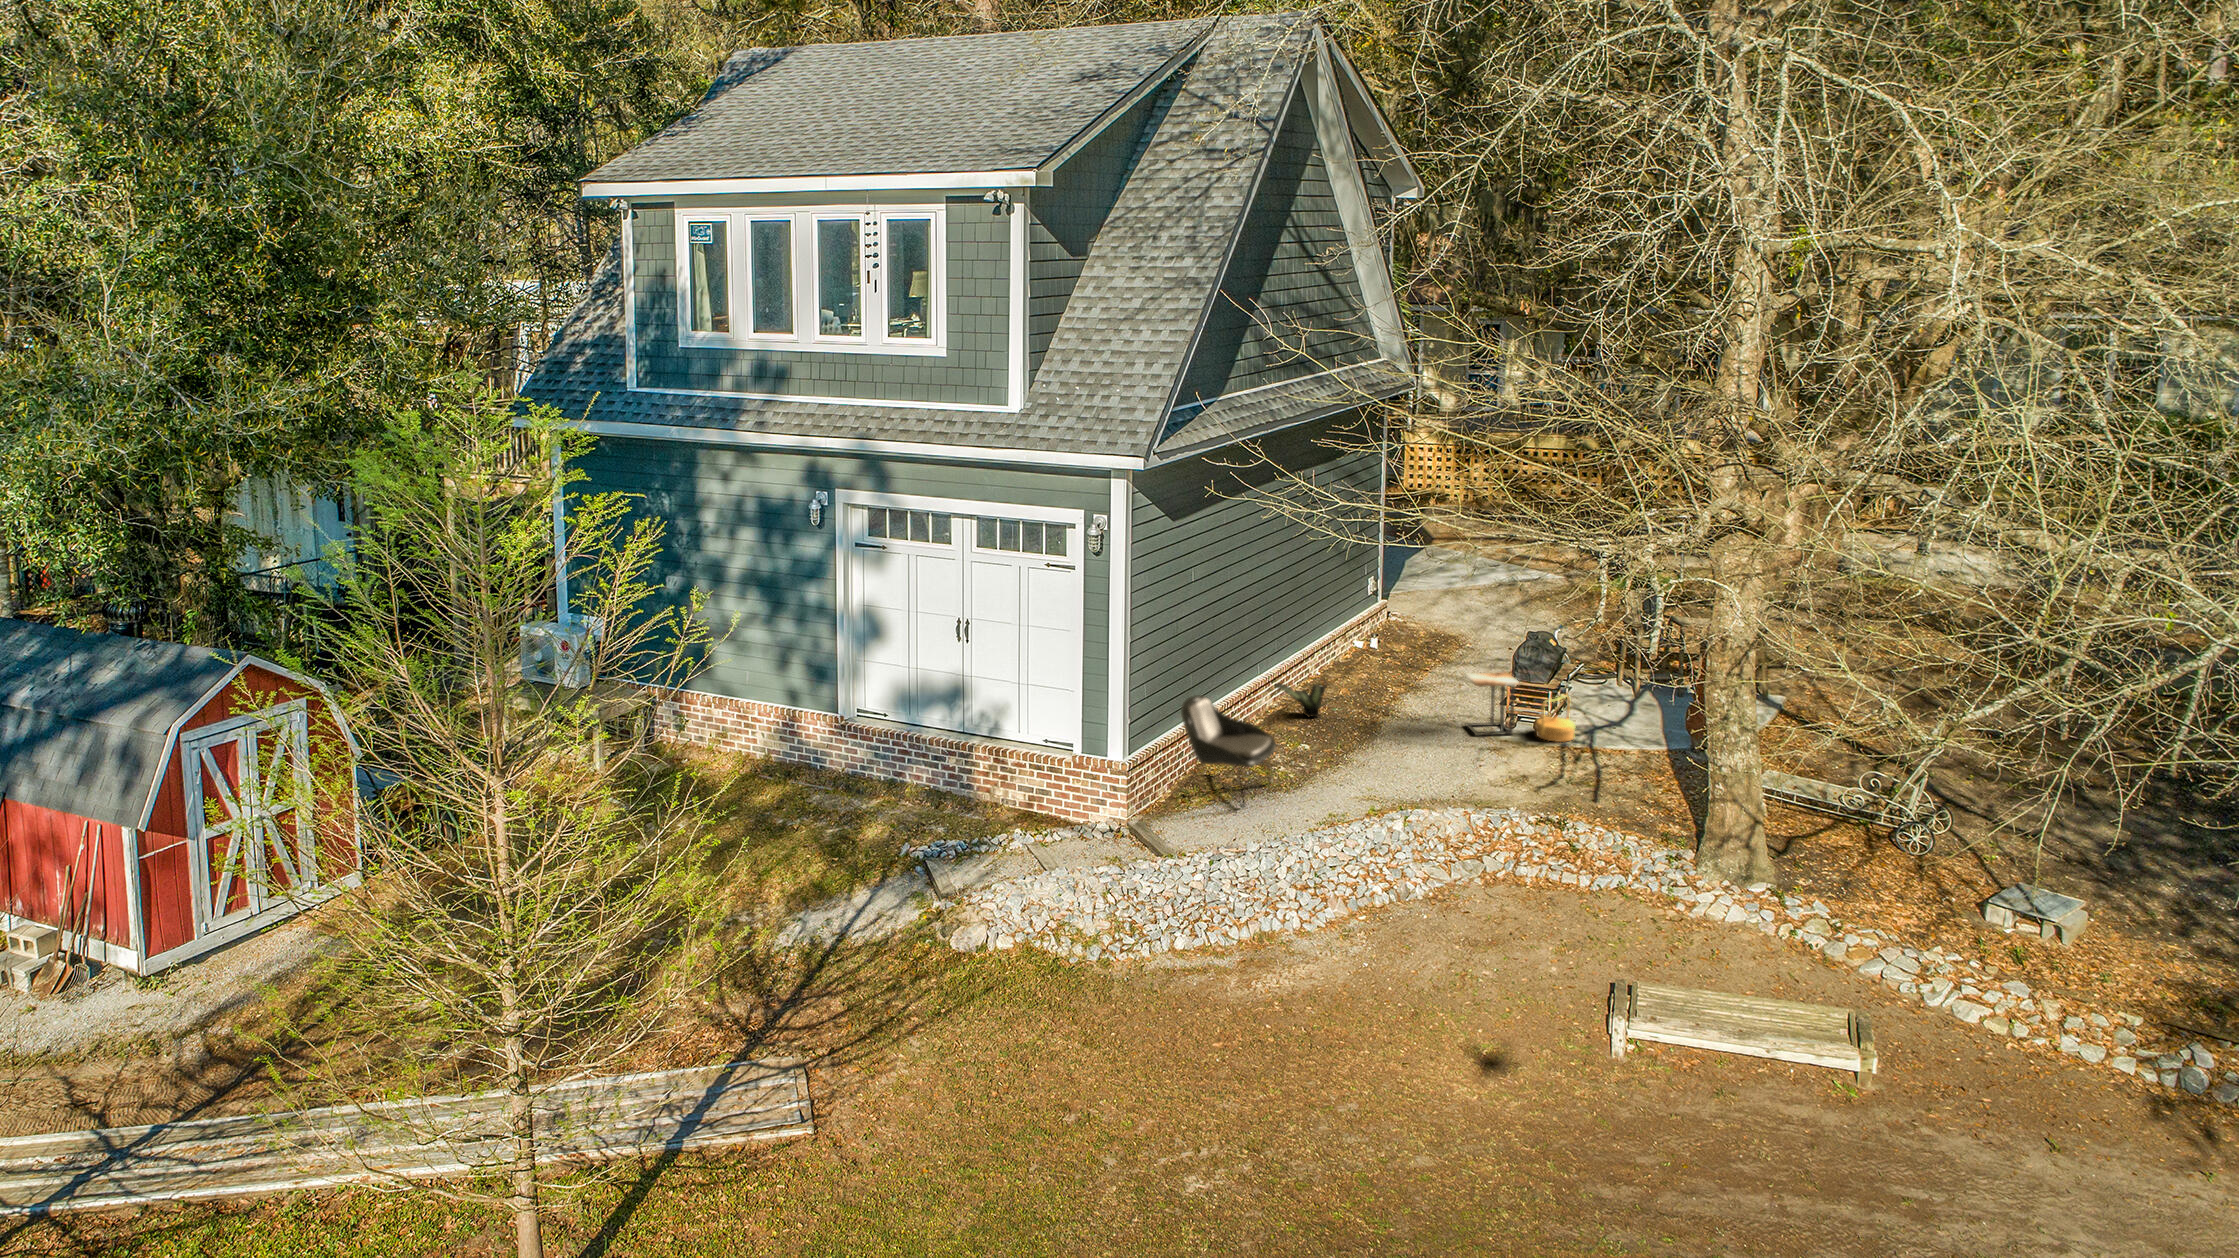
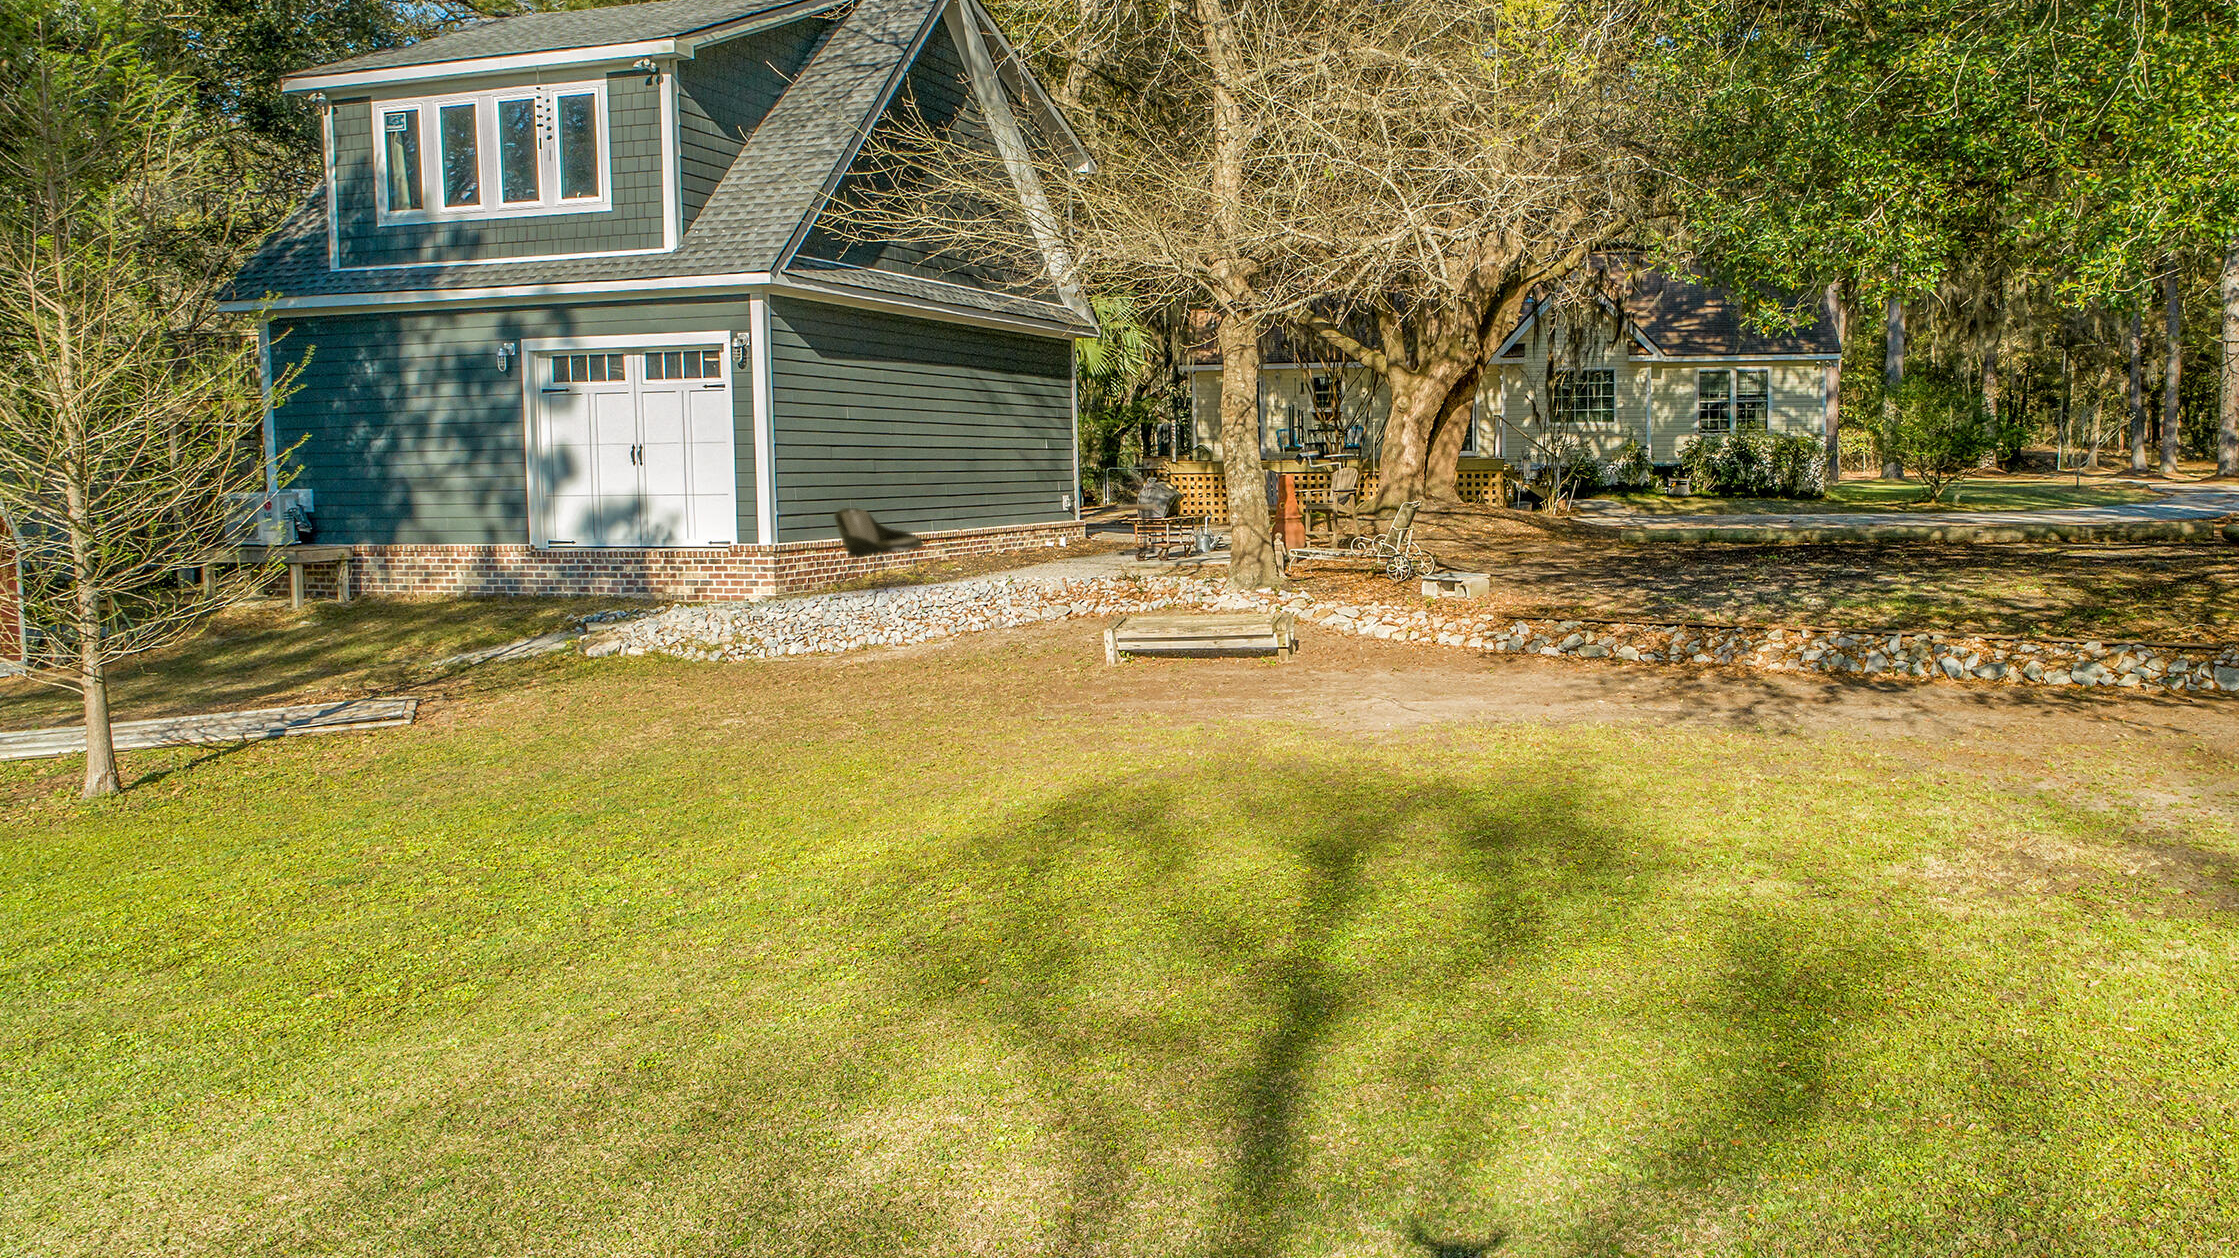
potted plant: present [1275,683,1342,717] -> none [964,532,1024,558]
woven basket: present [1536,696,1575,742] -> none [1173,516,1204,552]

